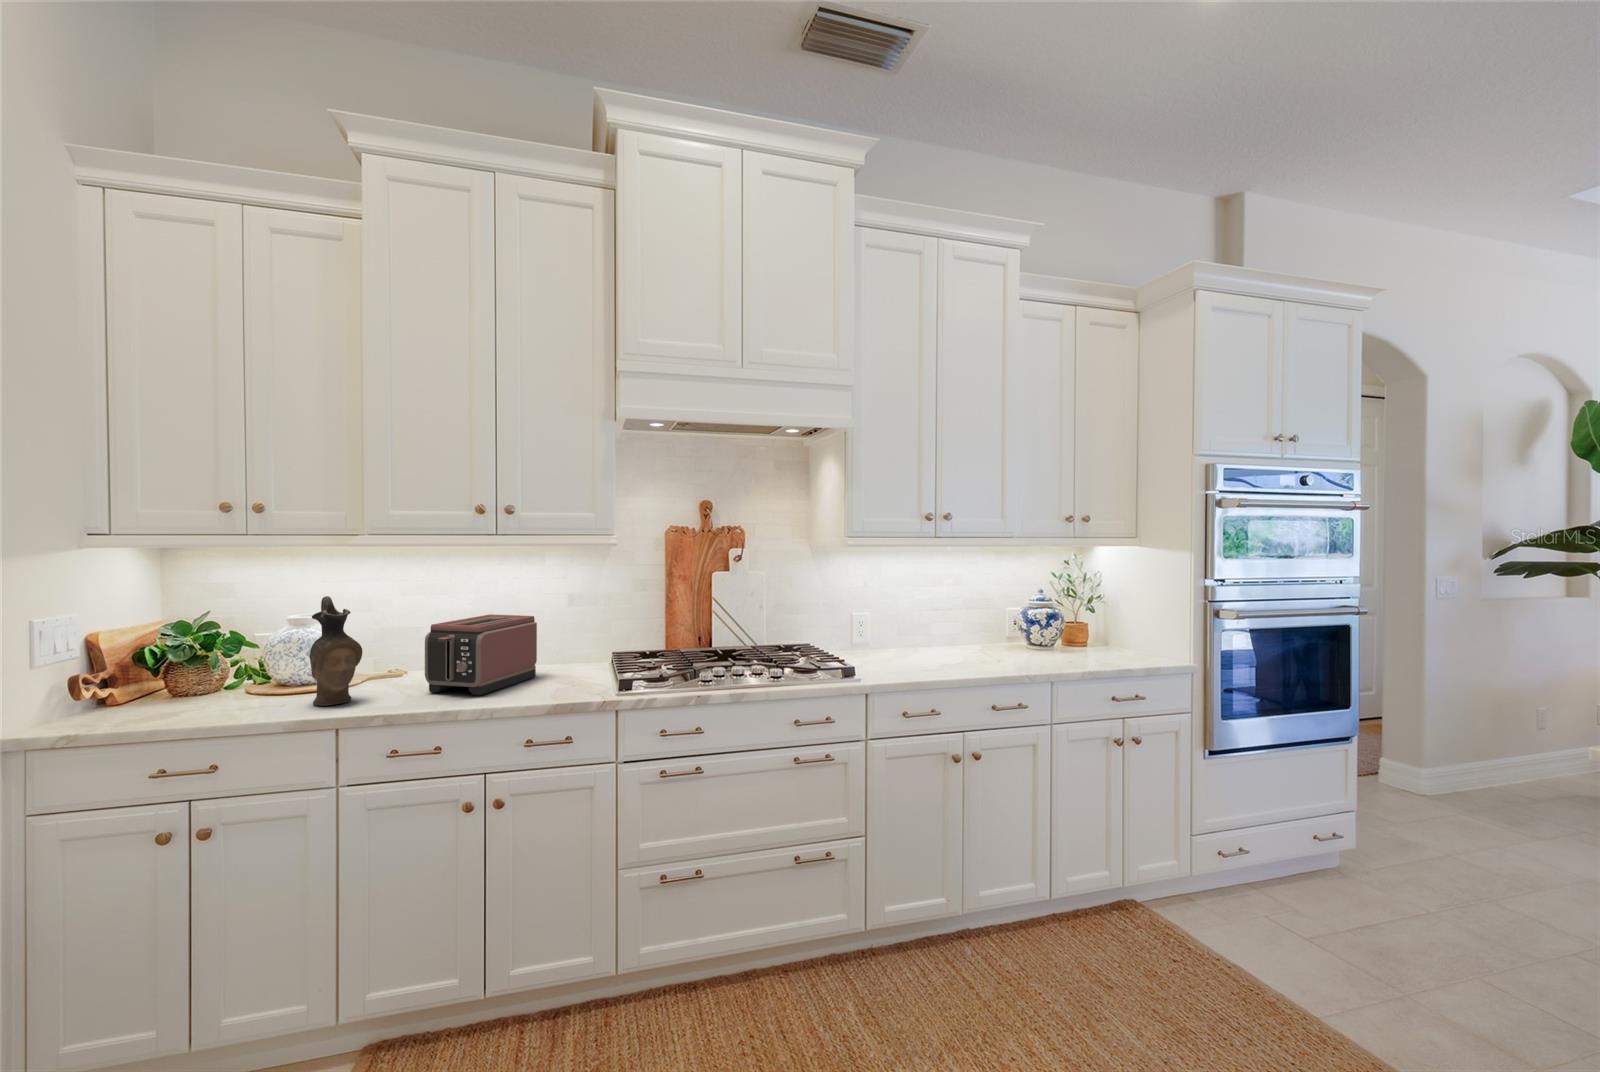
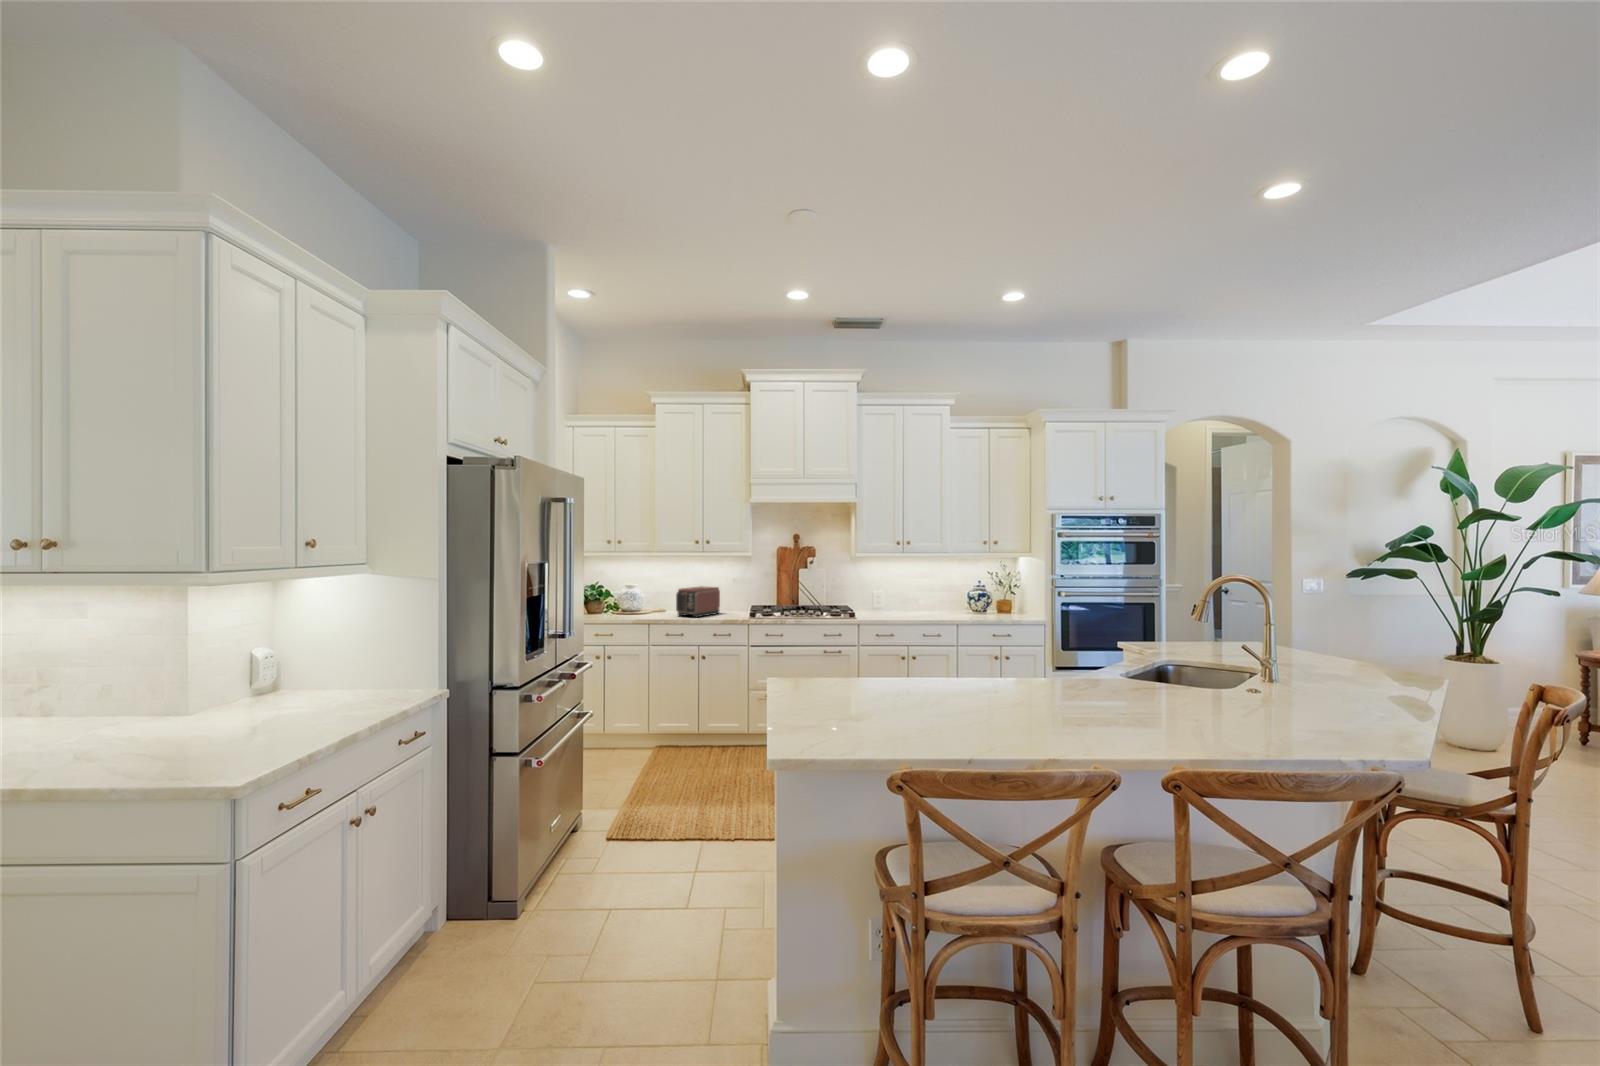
ceramic pitcher: present [310,596,362,706] -> none [636,577,654,618]

